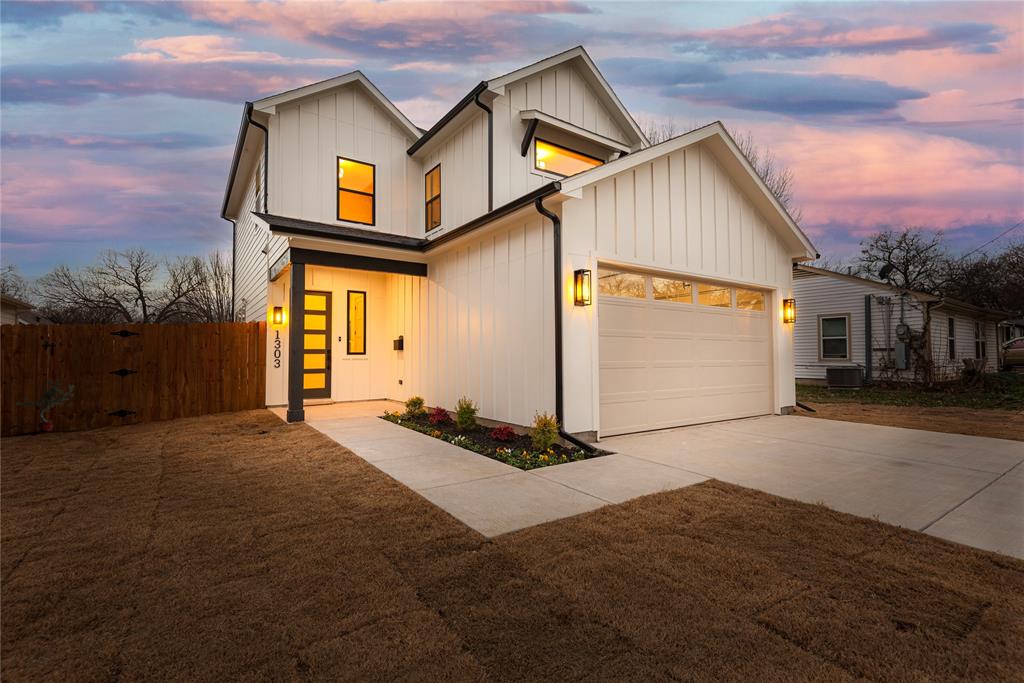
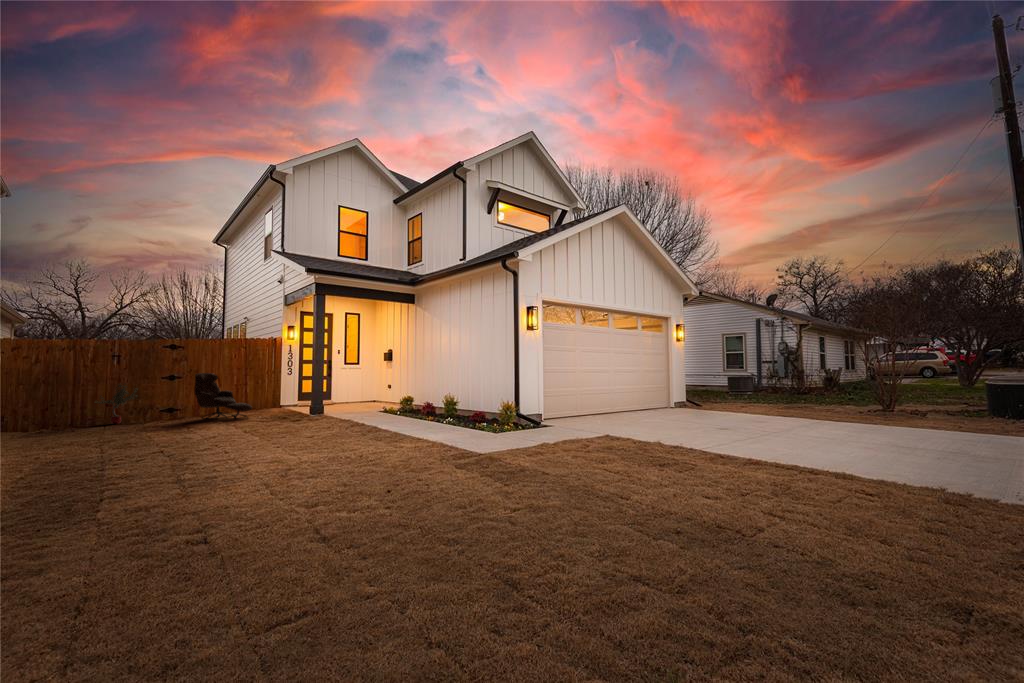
lounge chair: none [148,365,223,424] -> present [194,373,252,419]

